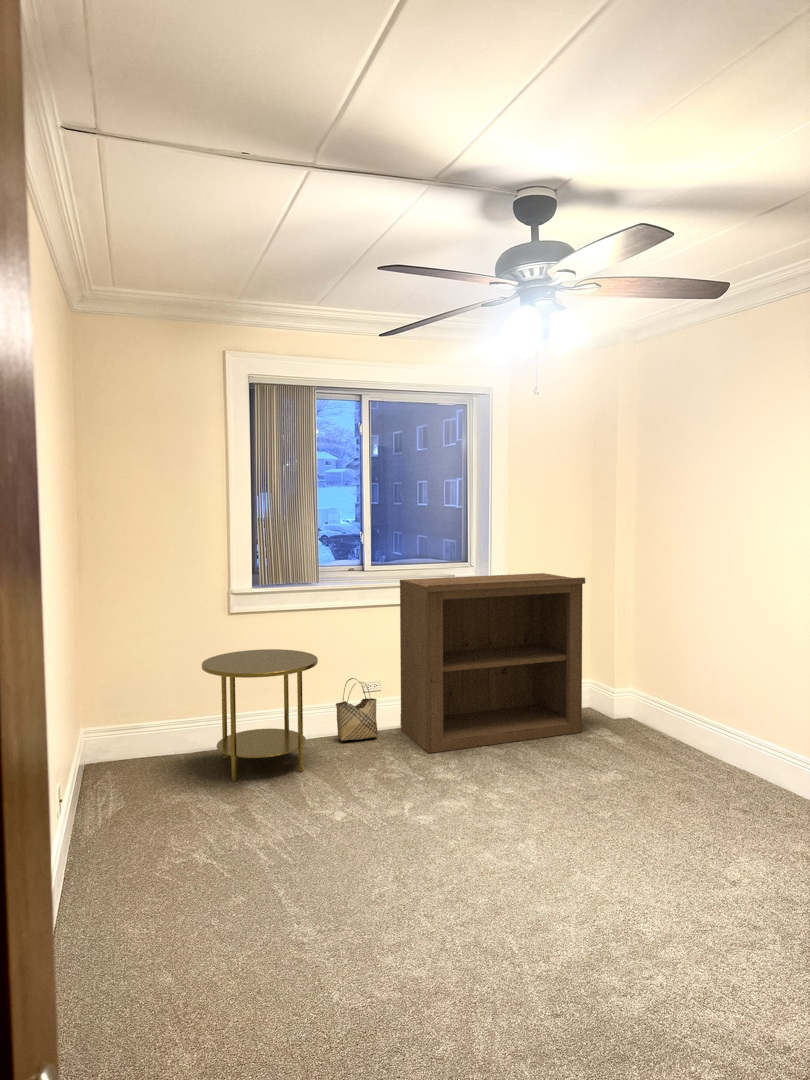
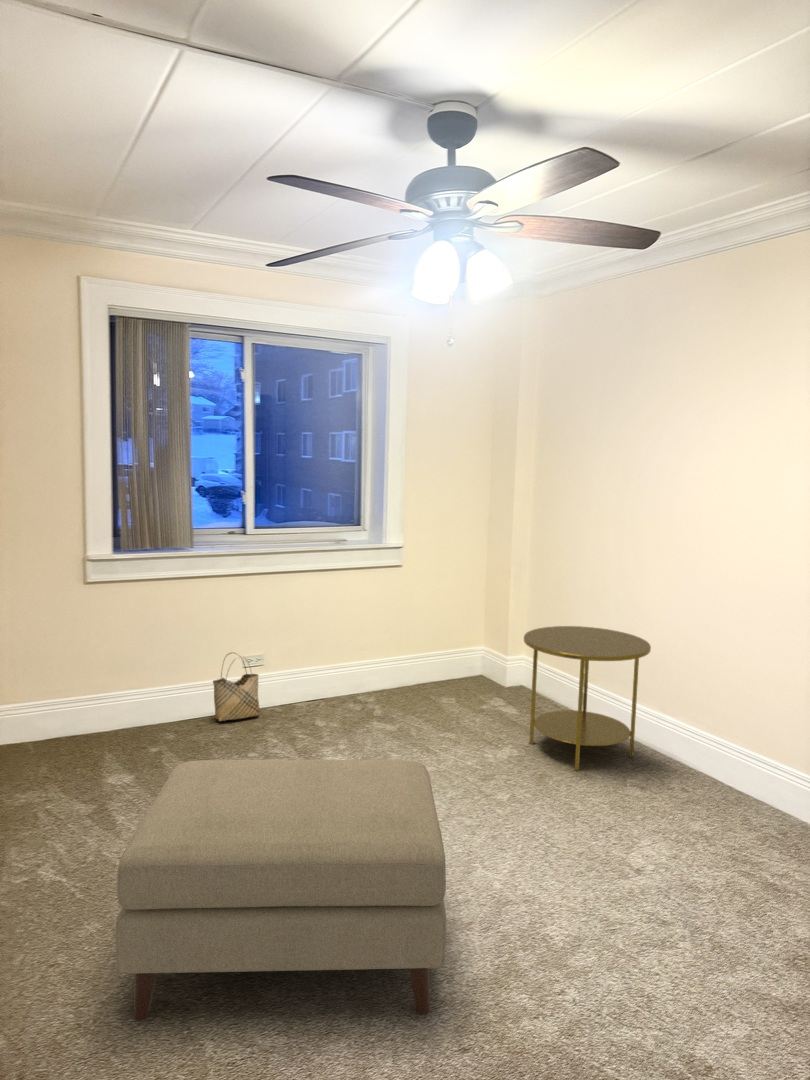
bookshelf: present [400,573,585,753] -> none [285,538,483,733]
side table: present [202,649,318,781] -> present [524,626,651,770]
ottoman: none [259,758,539,985] -> present [116,760,446,1021]

